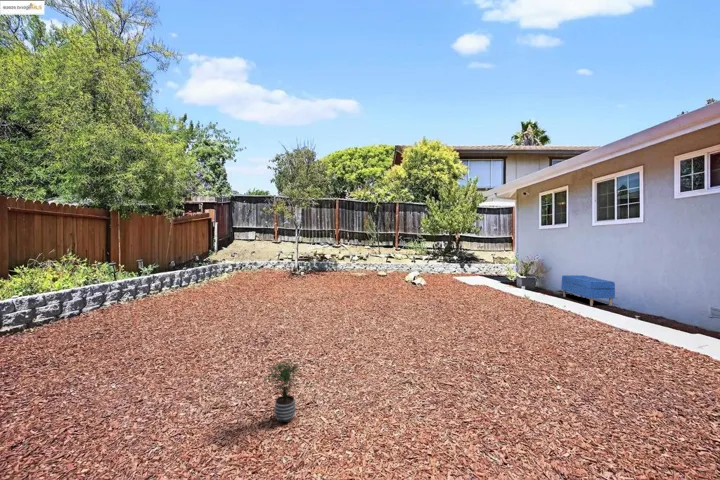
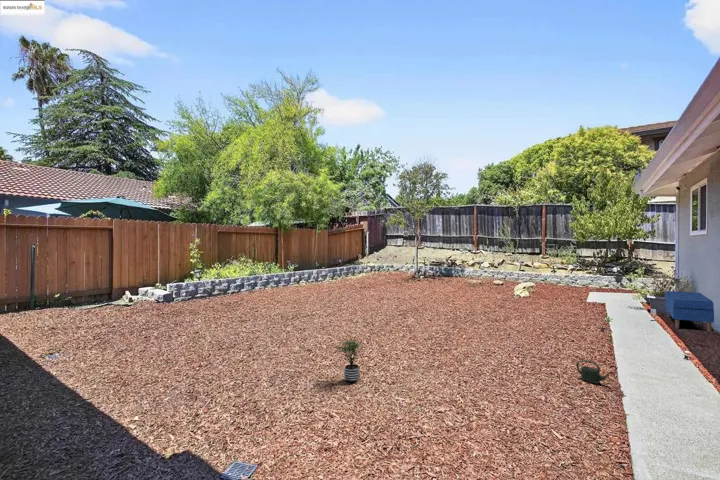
watering can: none [665,348,707,370] -> present [576,360,612,384]
potted plant: present [264,362,298,423] -> present [337,339,363,383]

